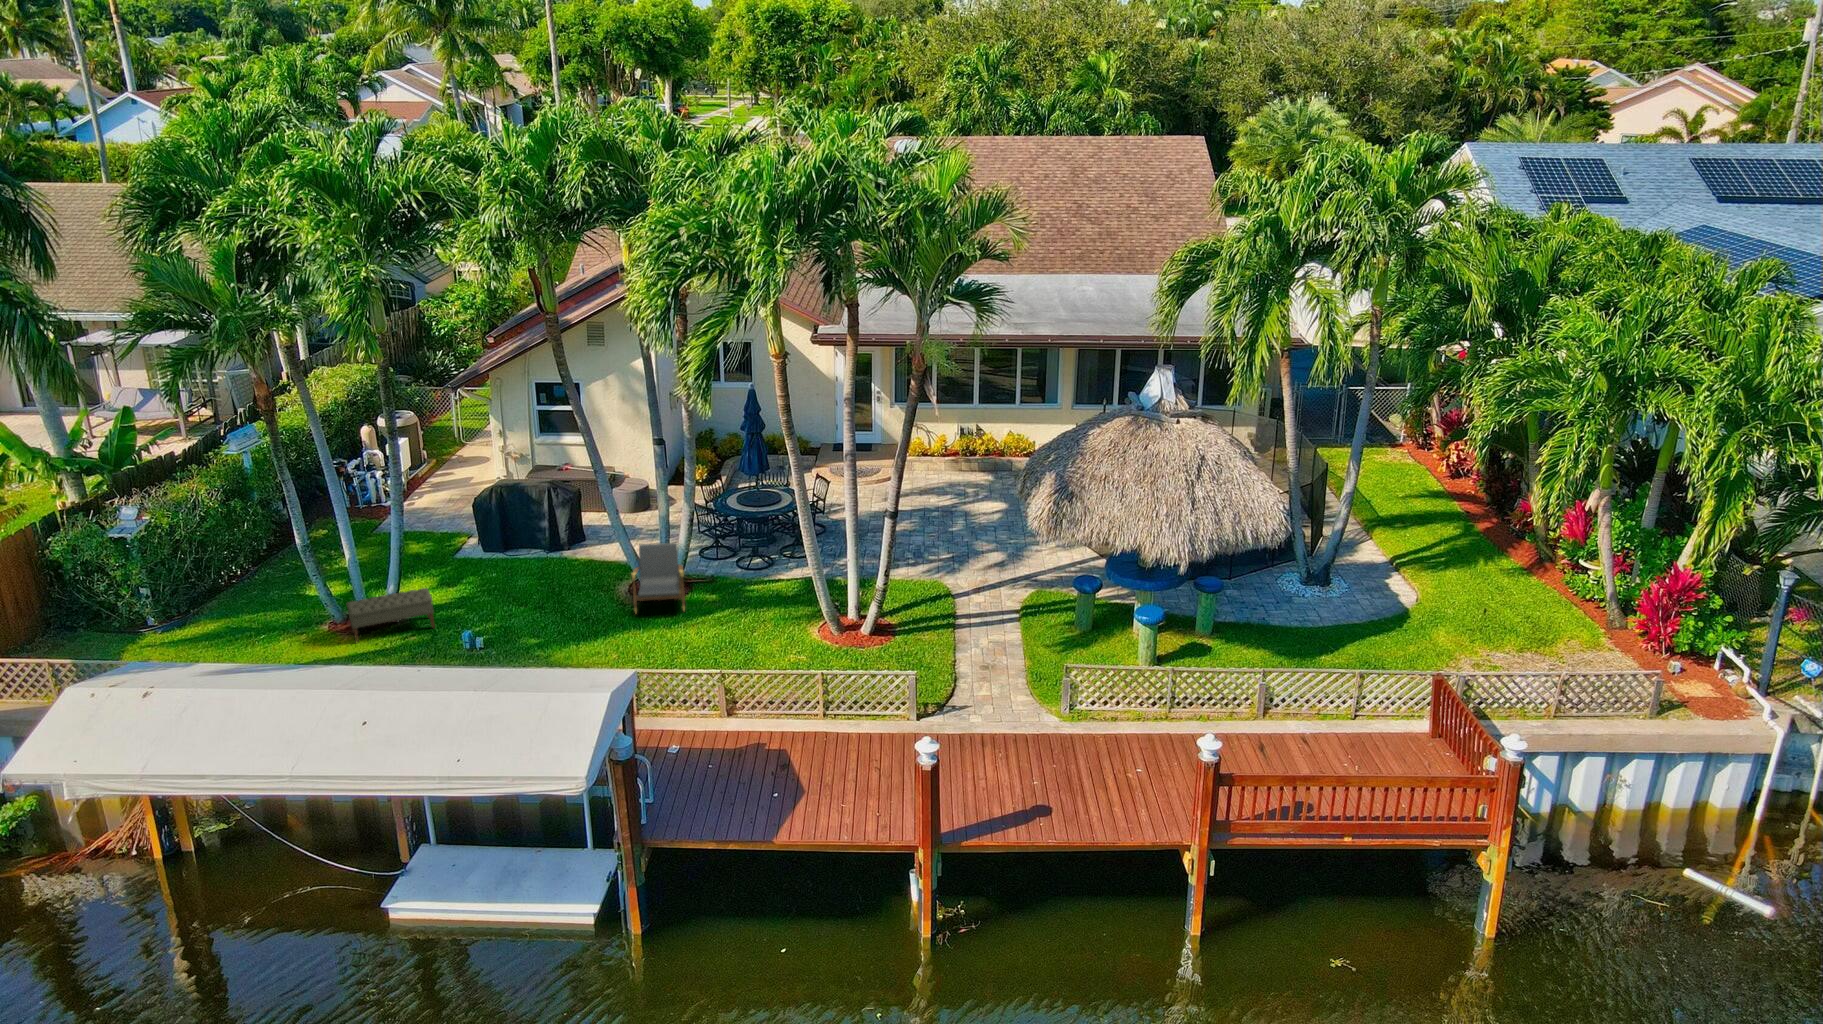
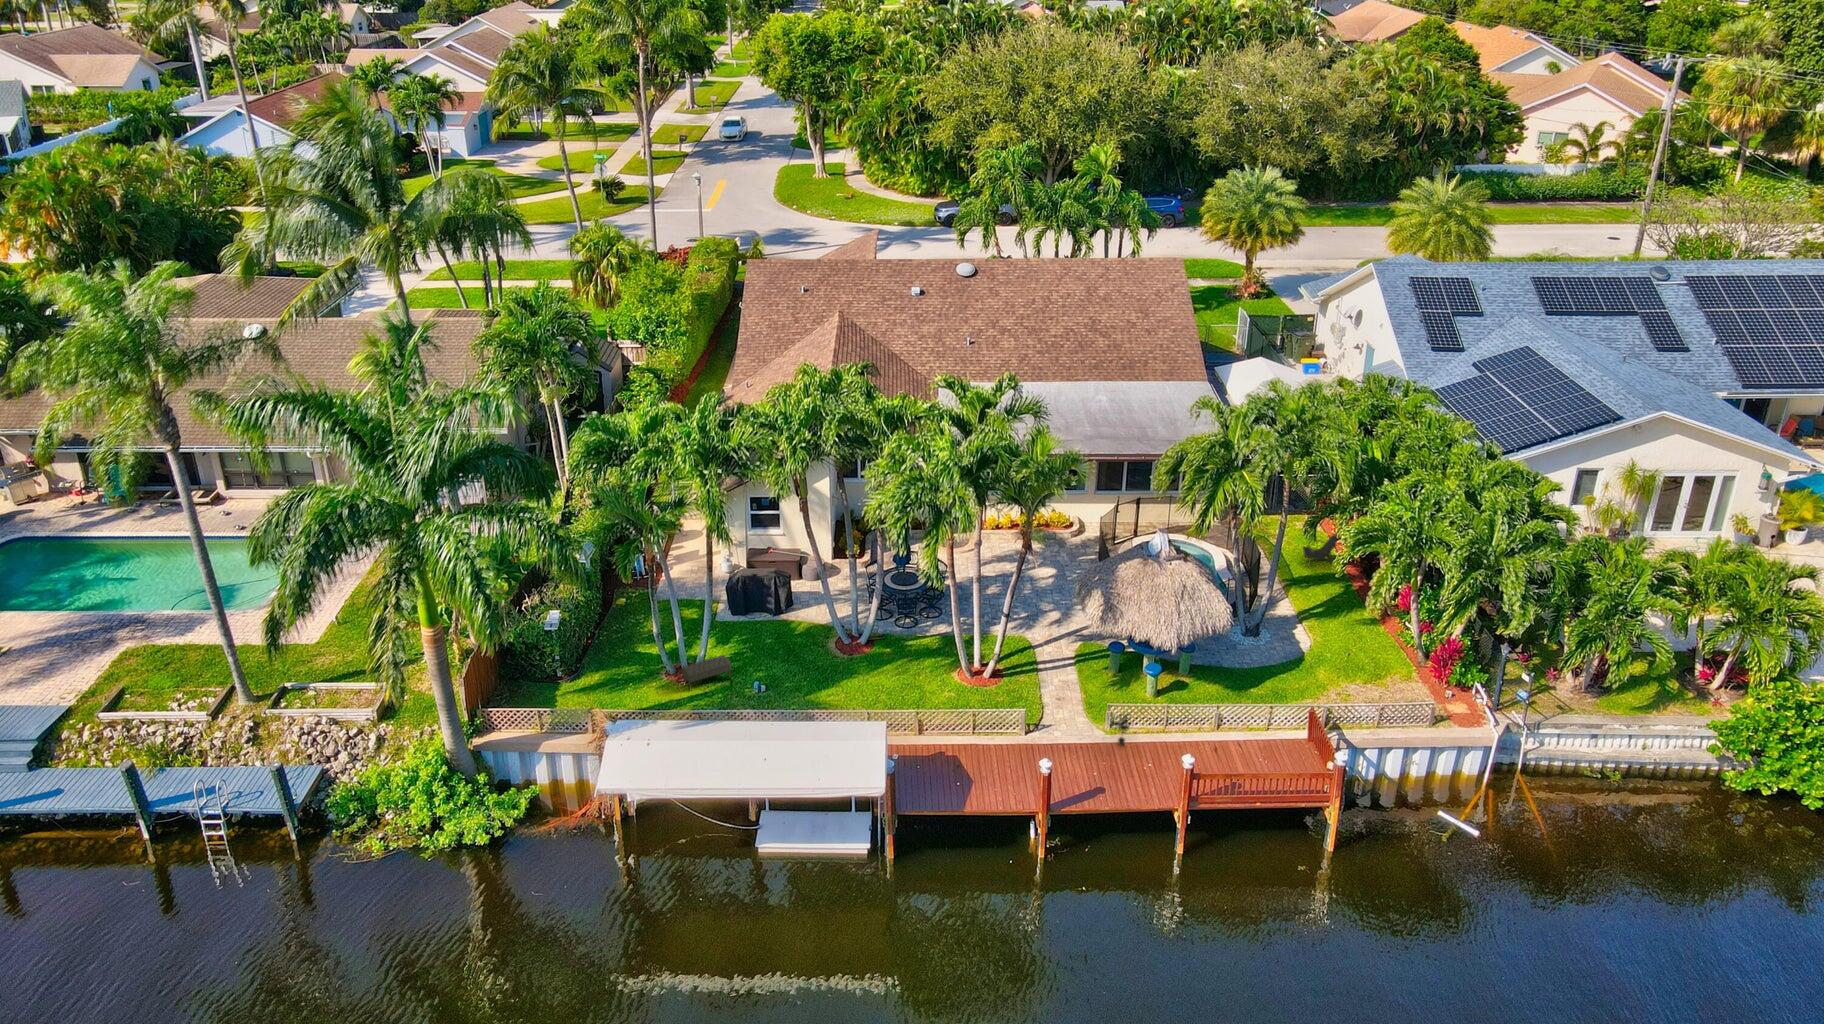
lounge chair: present [632,543,685,613] -> present [1303,535,1336,565]
potted plant: none [1064,680,1112,741] -> present [1110,714,1130,746]

